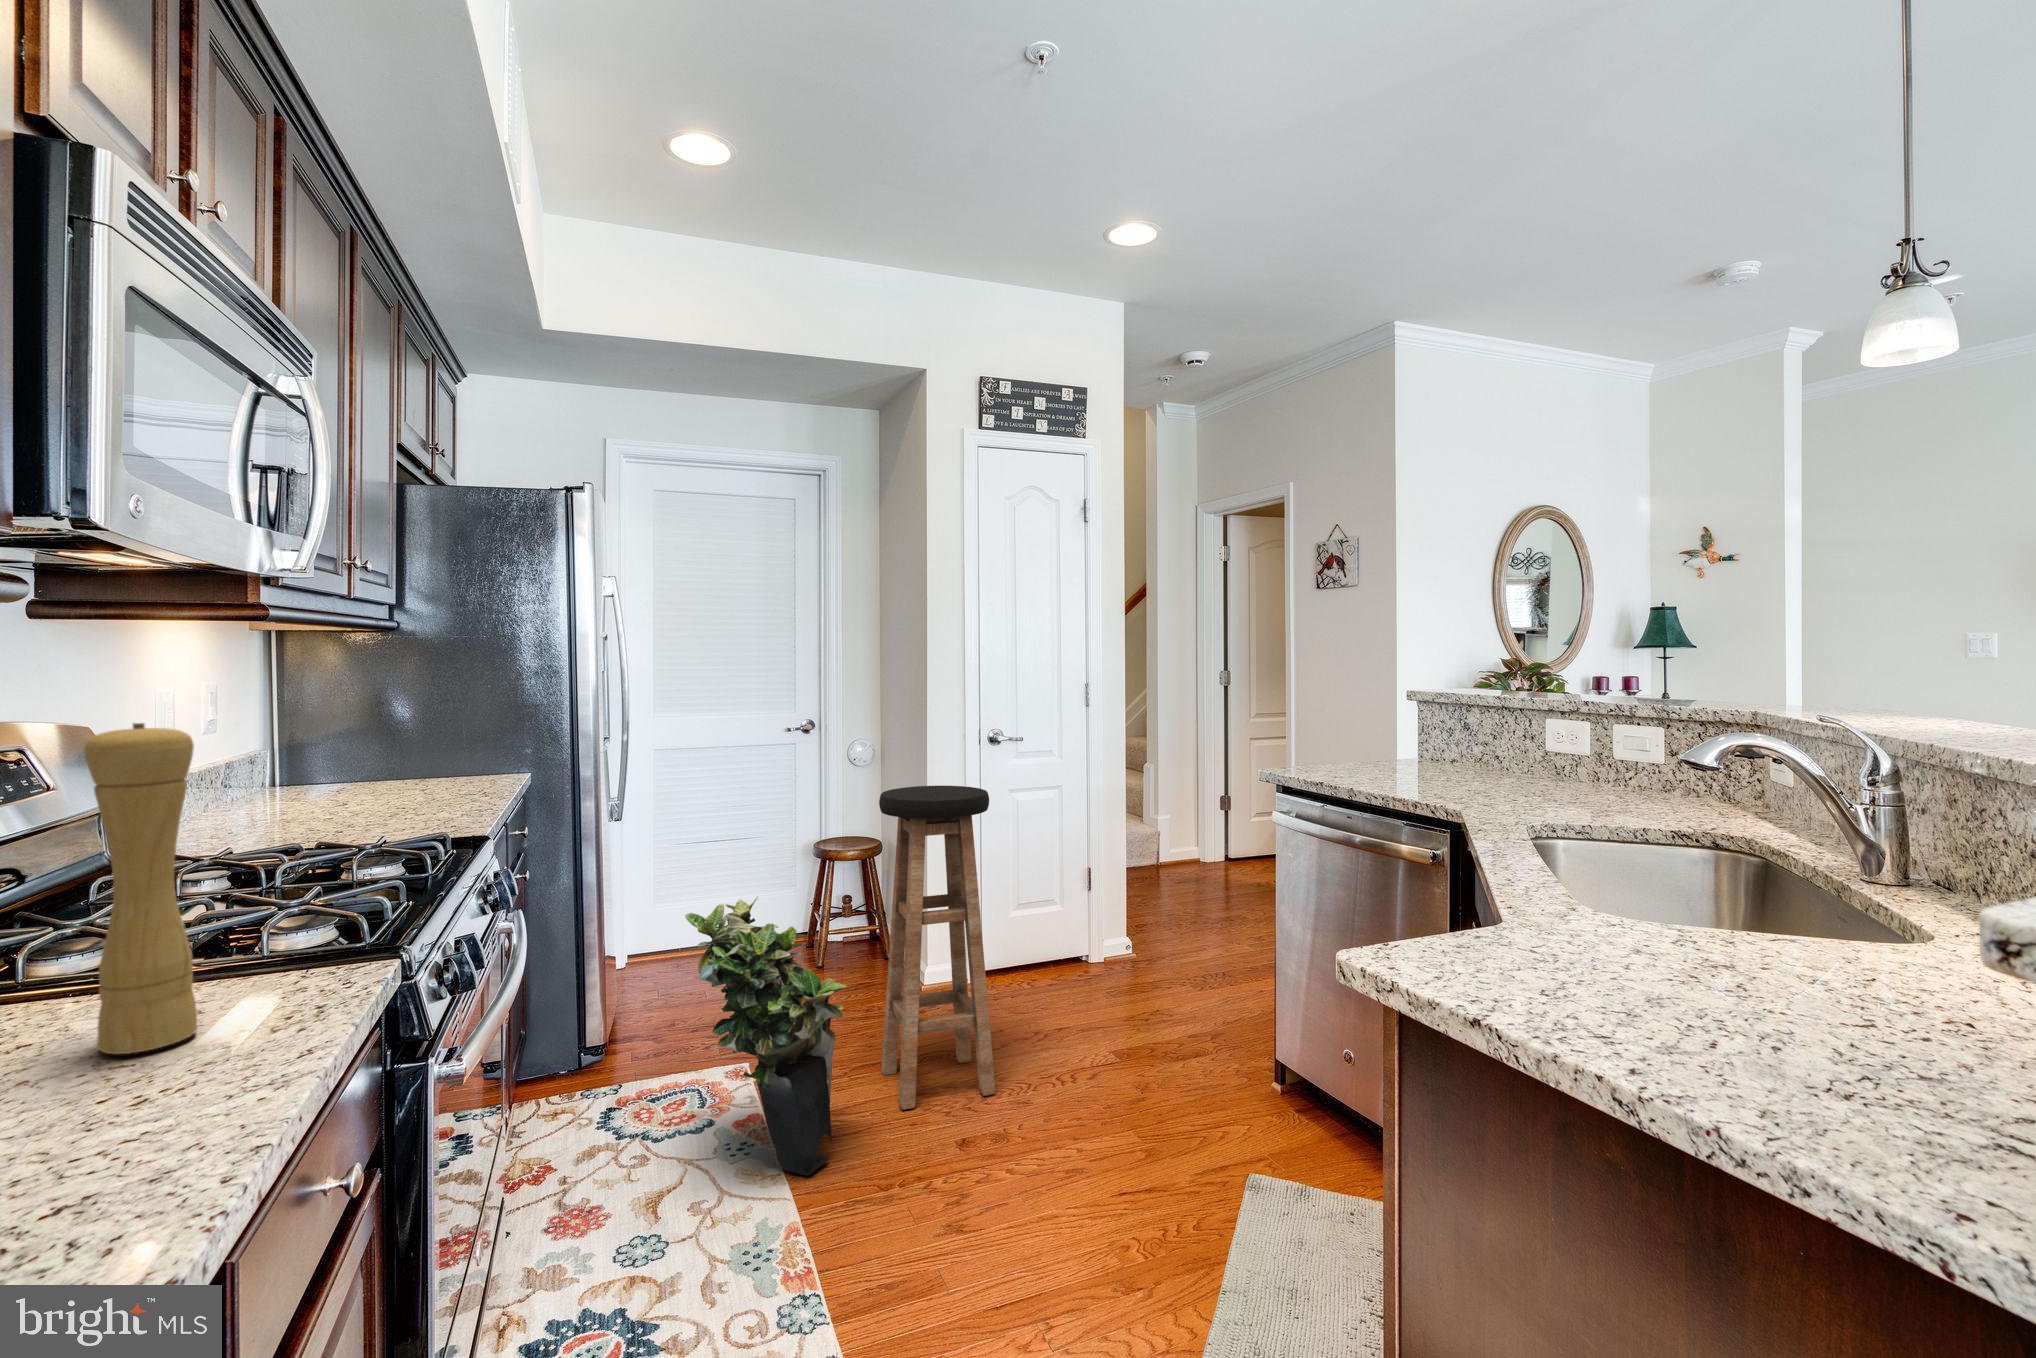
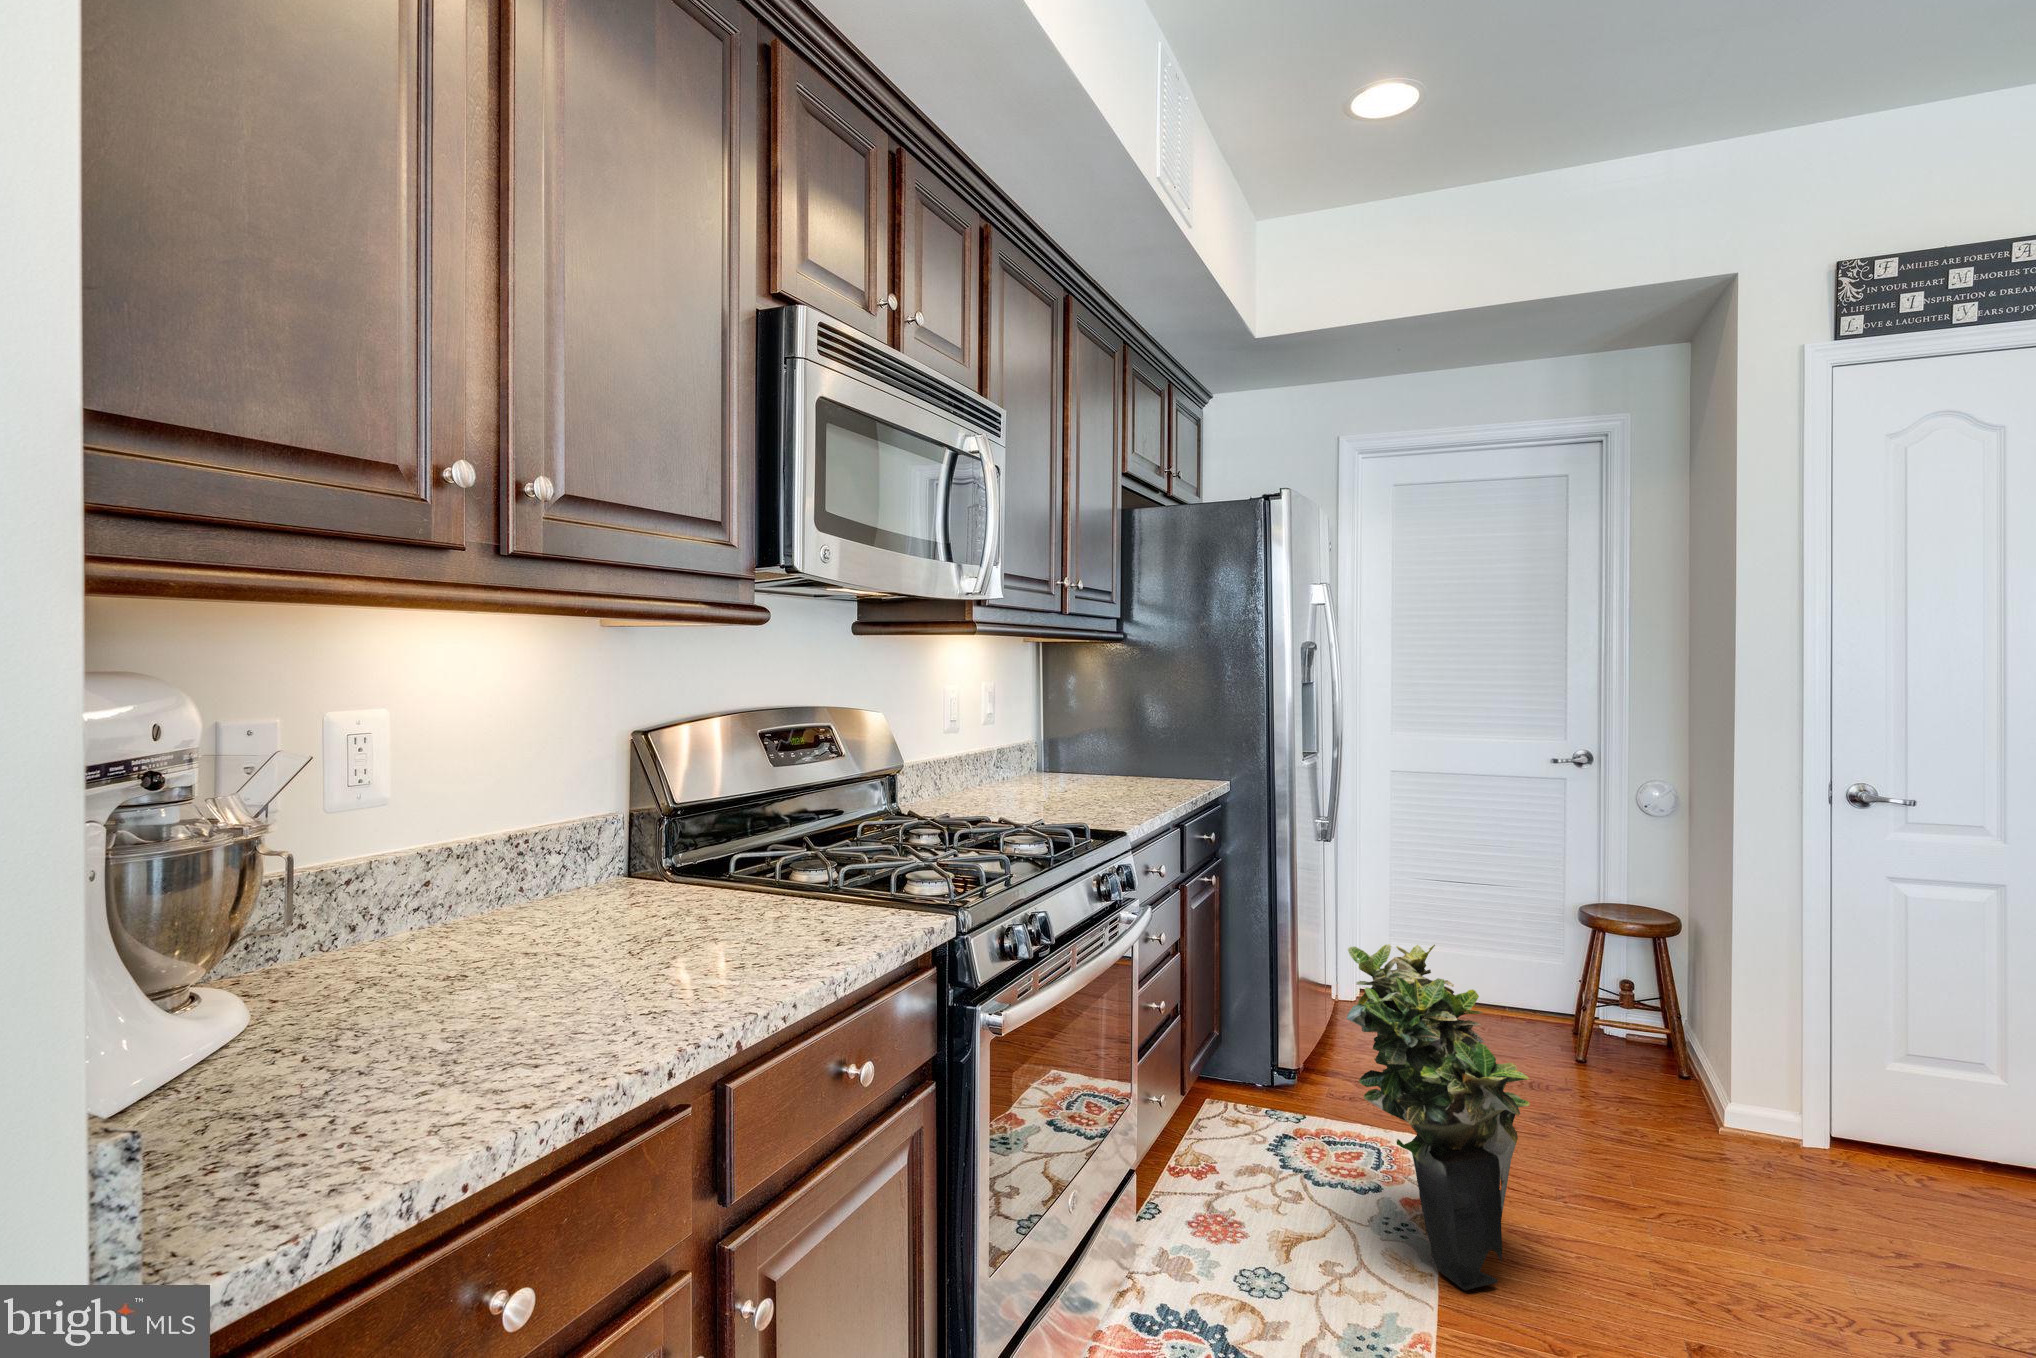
pepper mill: present [85,723,197,1054] -> none [764,687,826,925]
bar stool: present [879,786,996,1110] -> none [1612,849,1789,1306]

